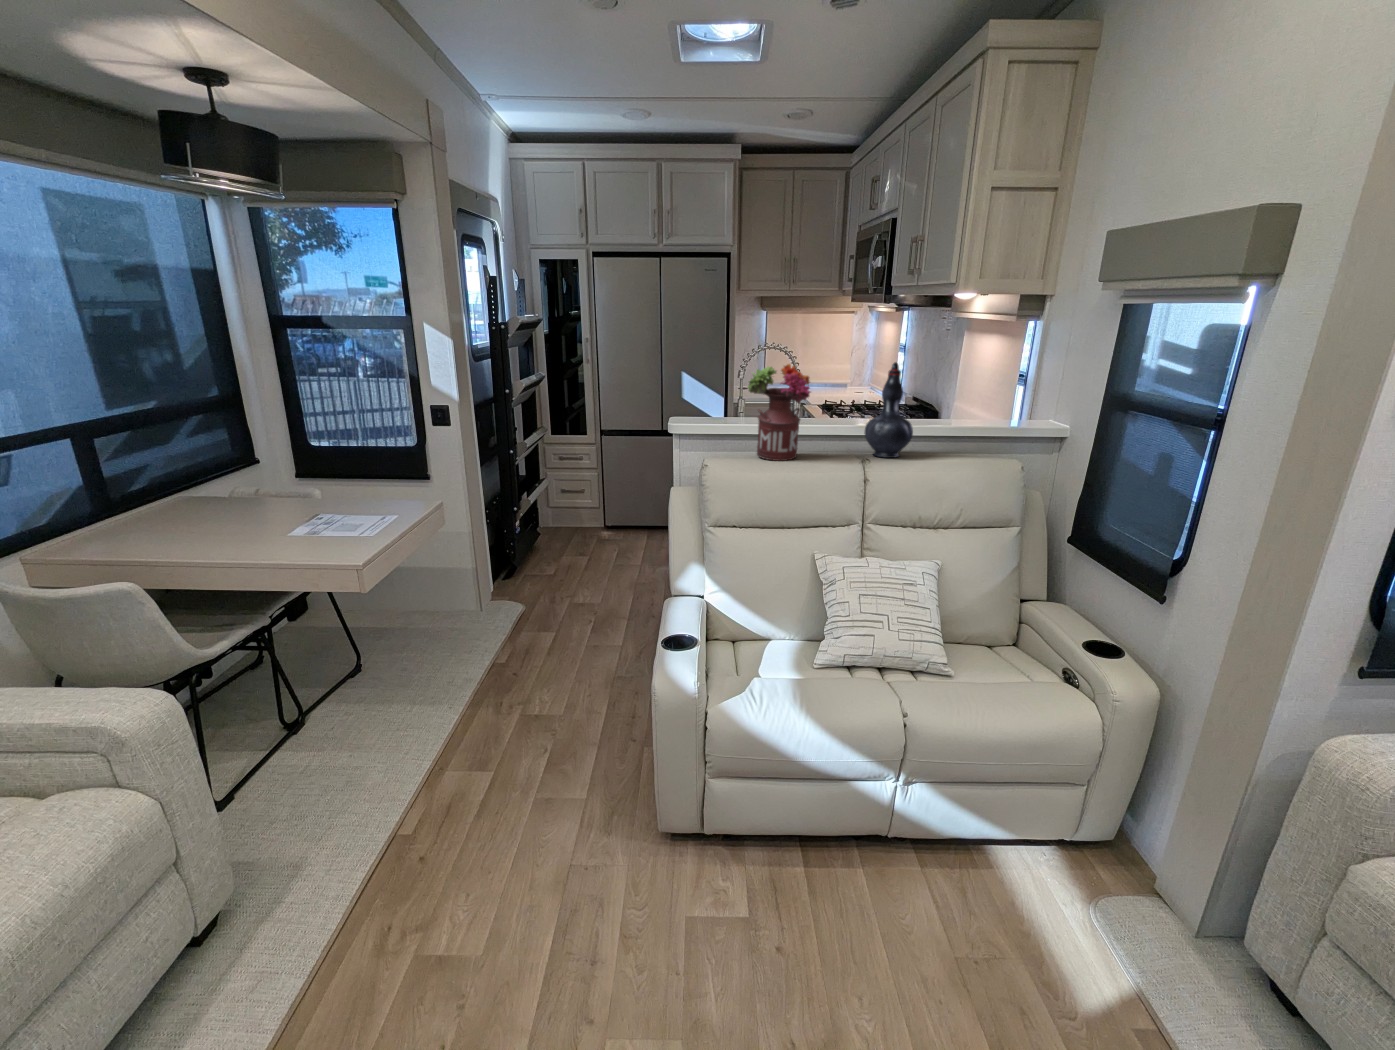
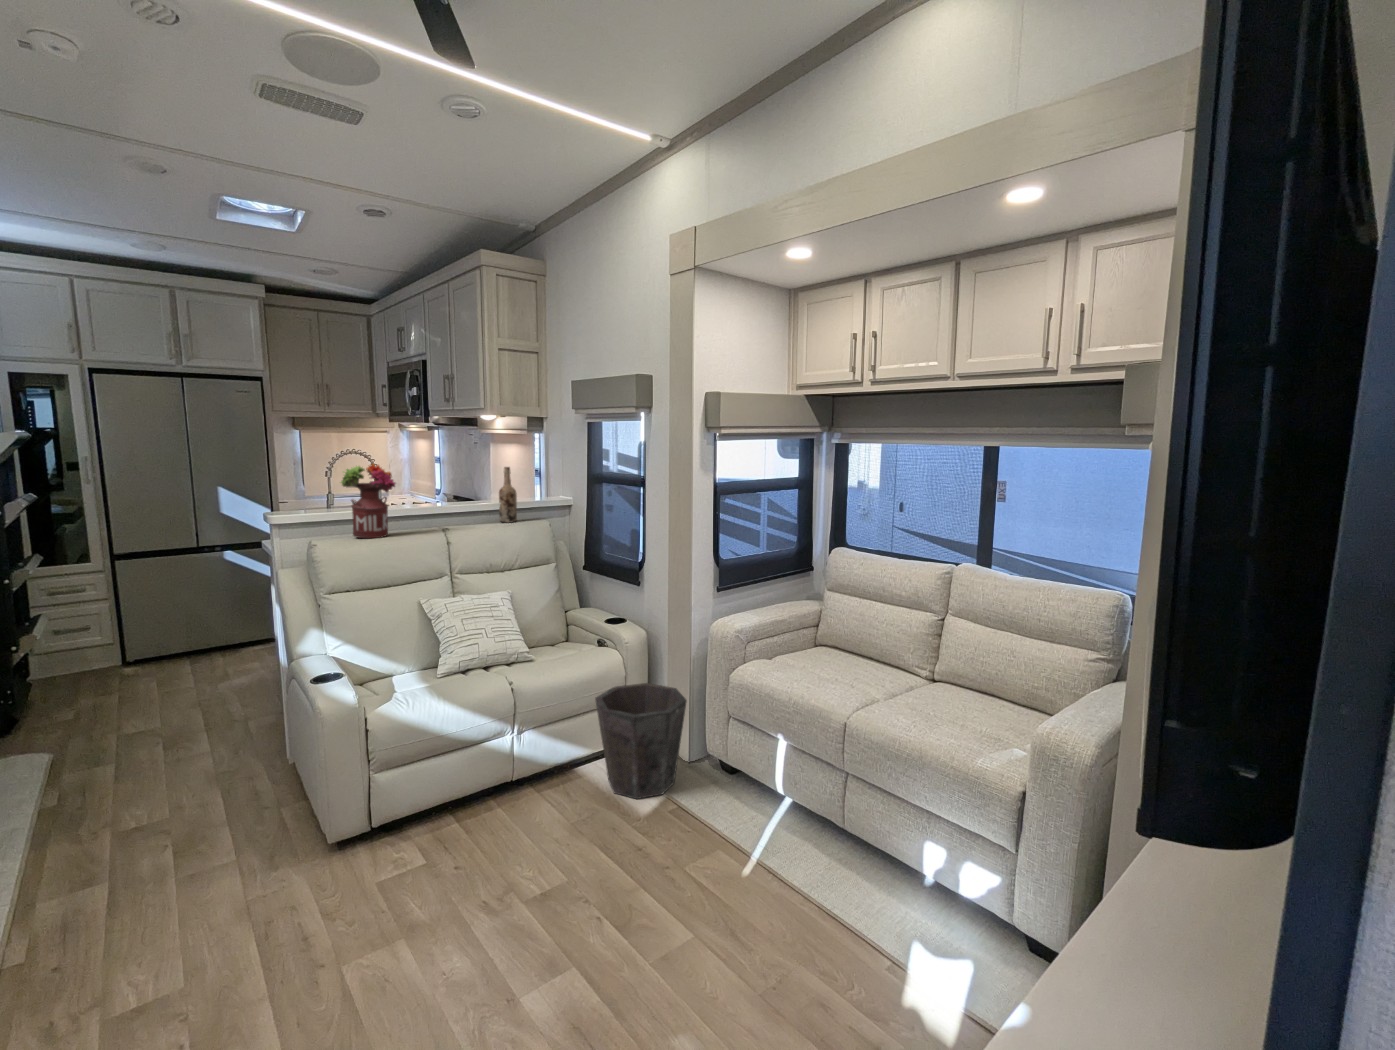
decorative vase: present [864,362,913,458] -> none [439,460,475,529]
wine bottle: none [948,373,979,455] -> present [499,467,517,523]
waste bin: none [1035,767,1227,993] -> present [595,683,687,799]

